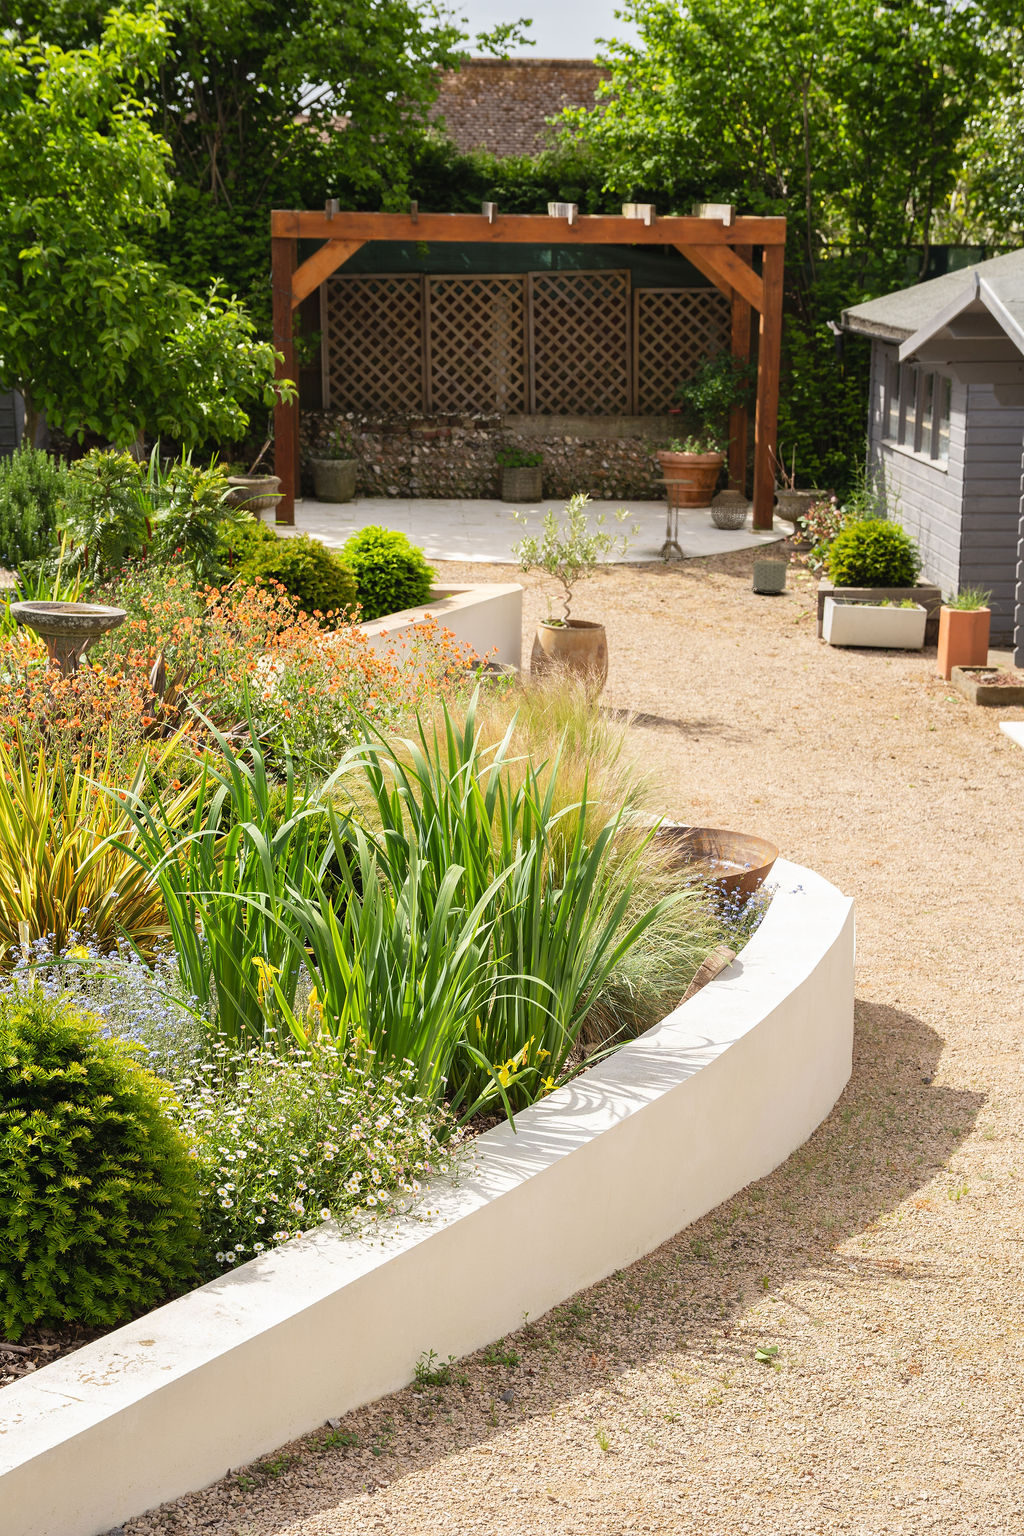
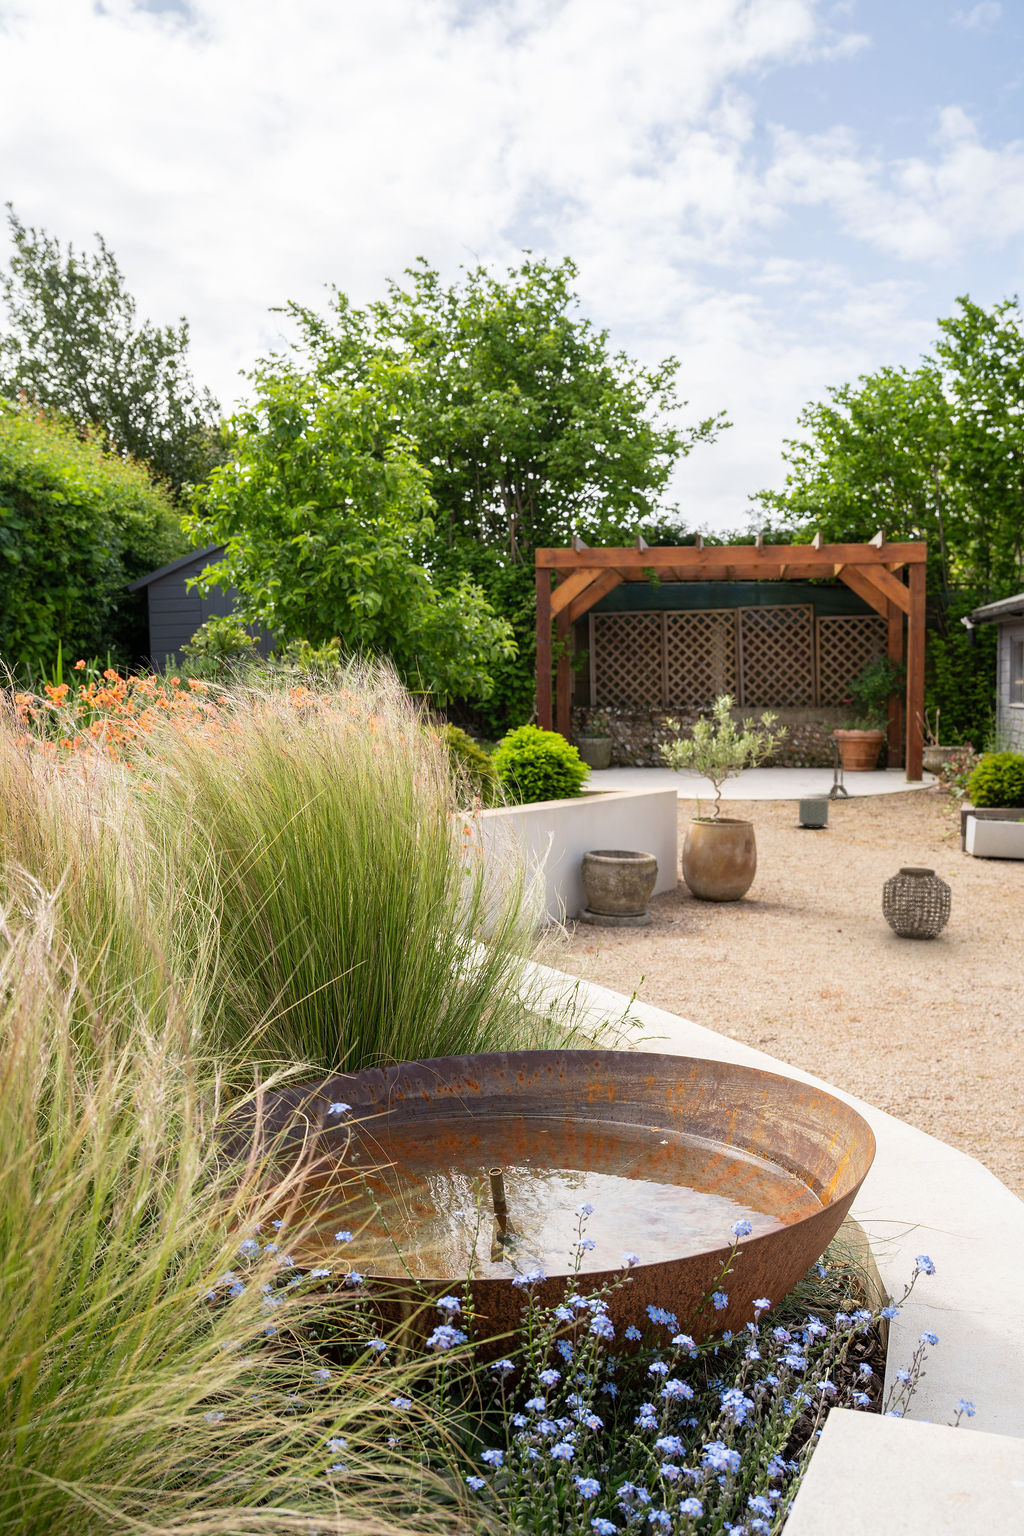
woven basket: present [711,490,748,529] -> present [882,867,951,940]
planter: present [753,560,787,594] -> present [799,799,829,828]

